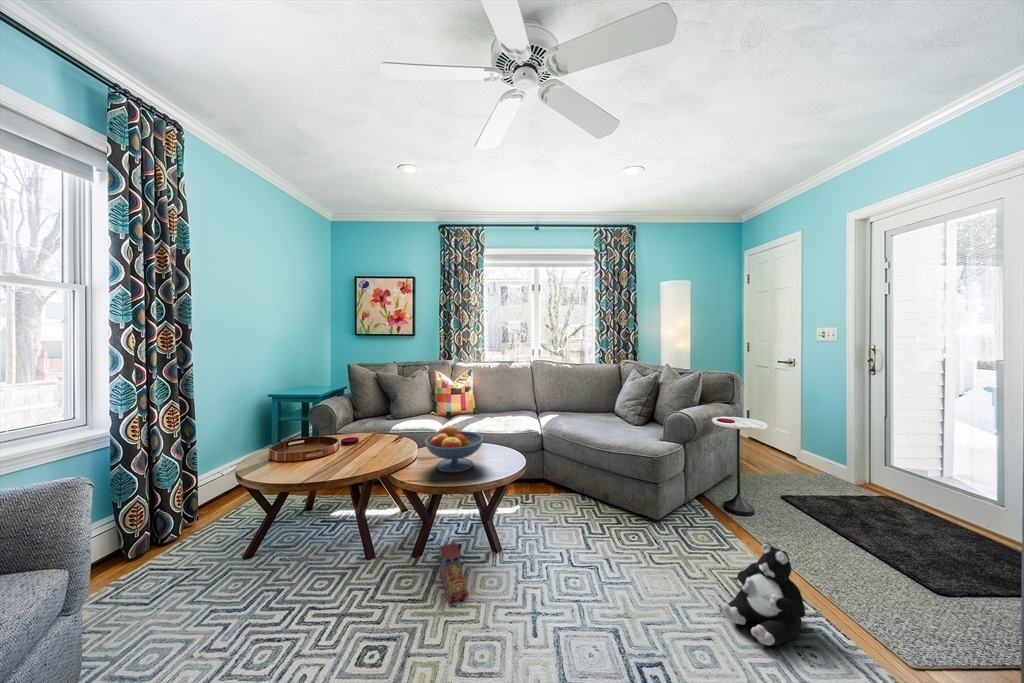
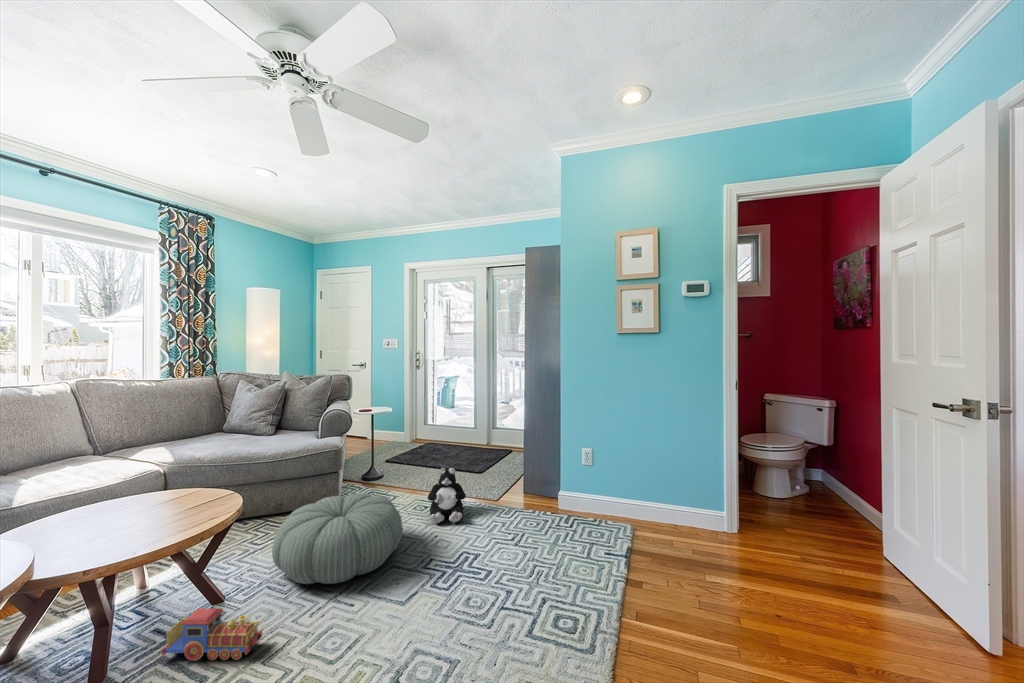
fruit bowl: present [425,426,483,472] -> none [75,473,192,539]
pouf: none [526,503,661,616] -> present [272,493,402,584]

